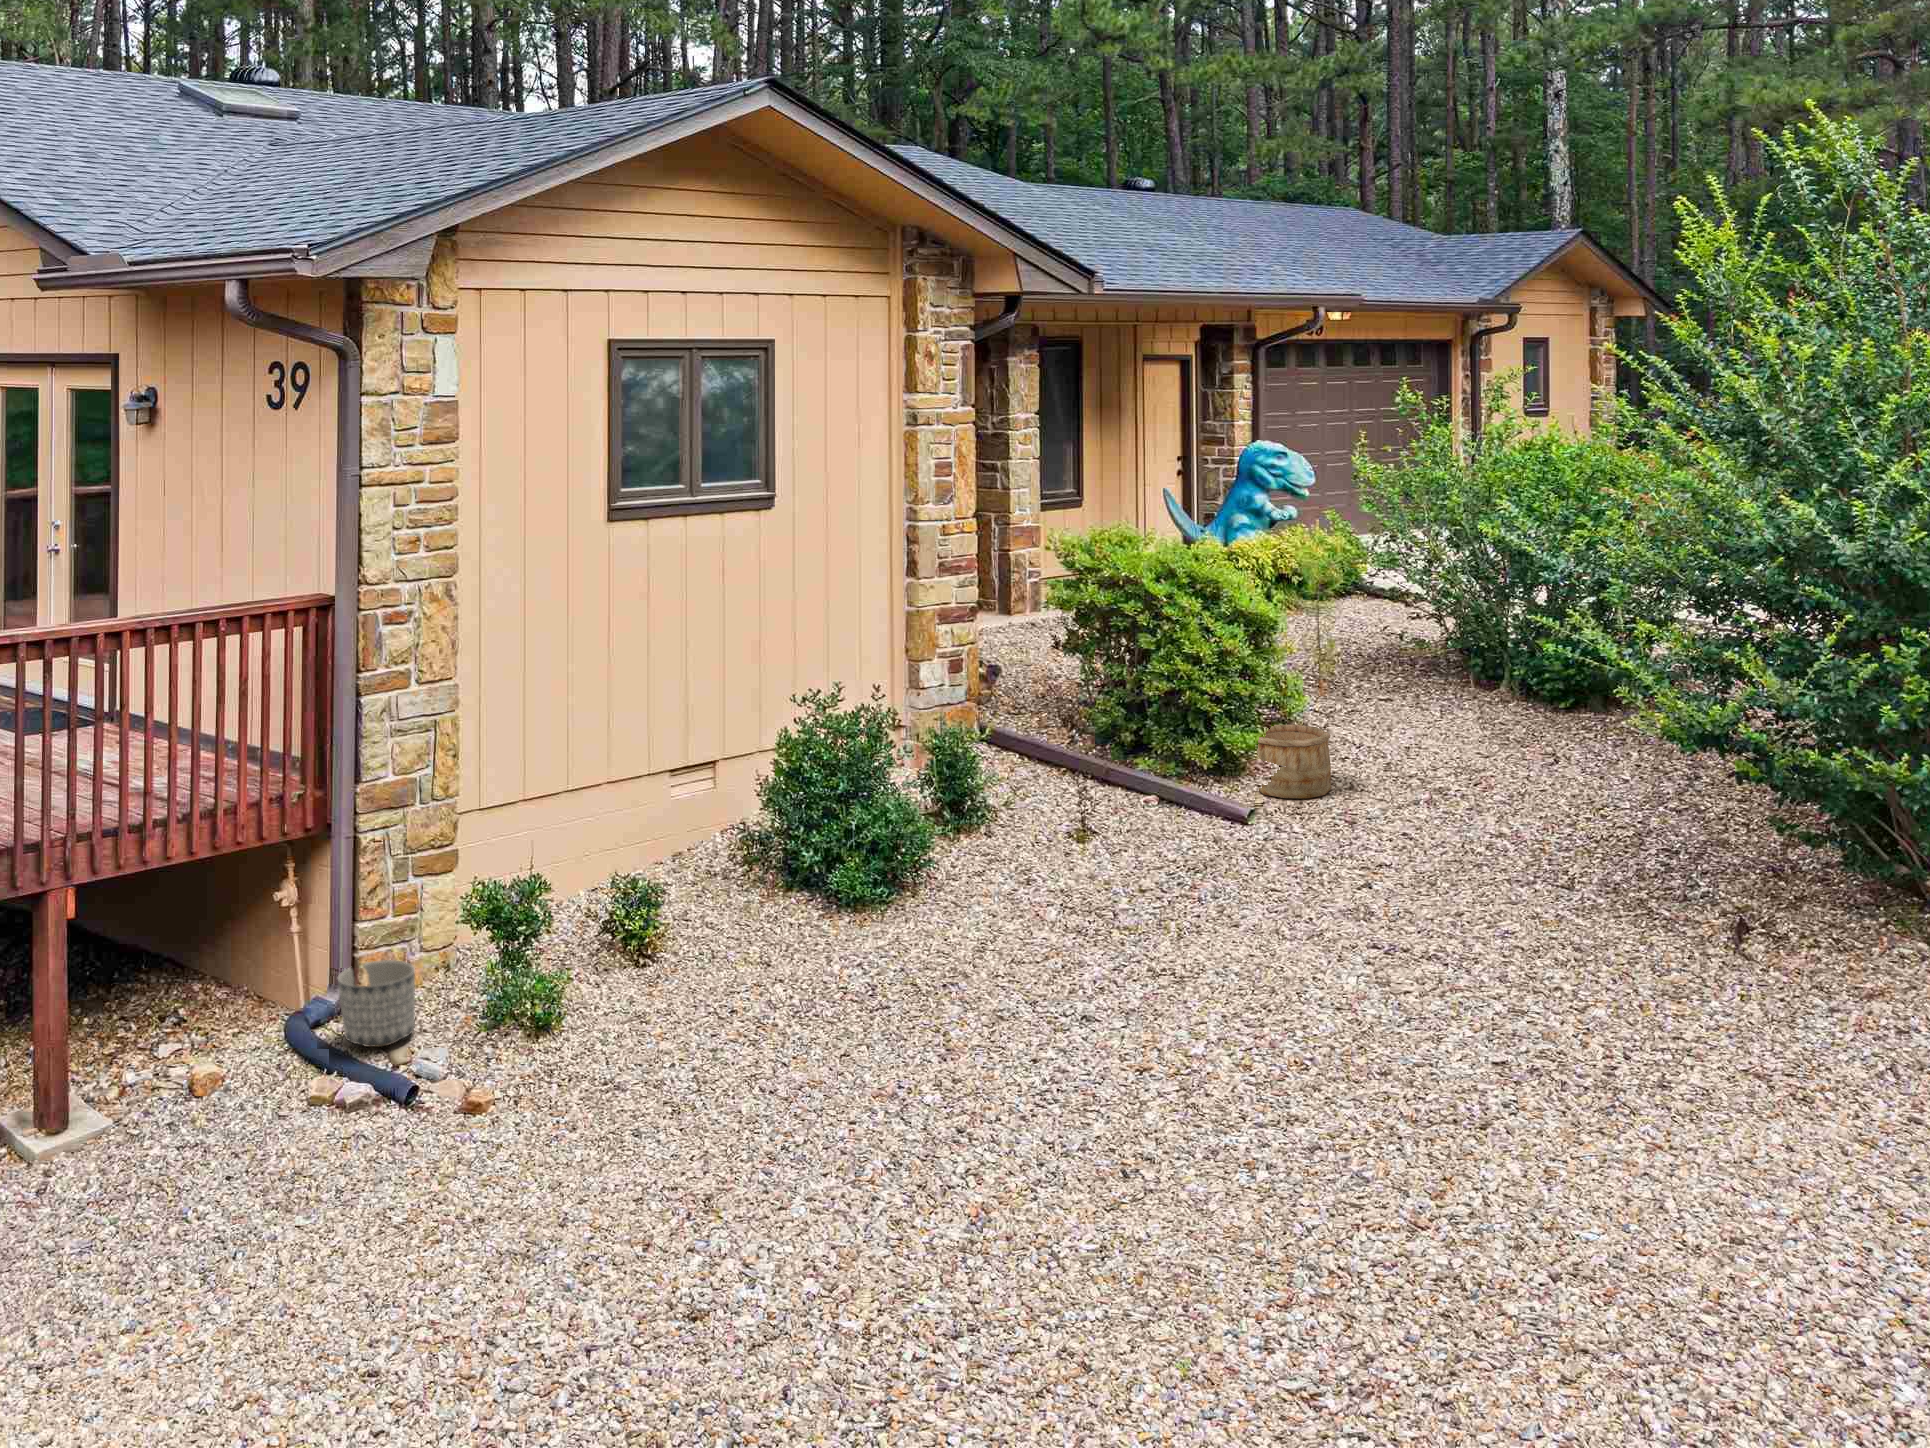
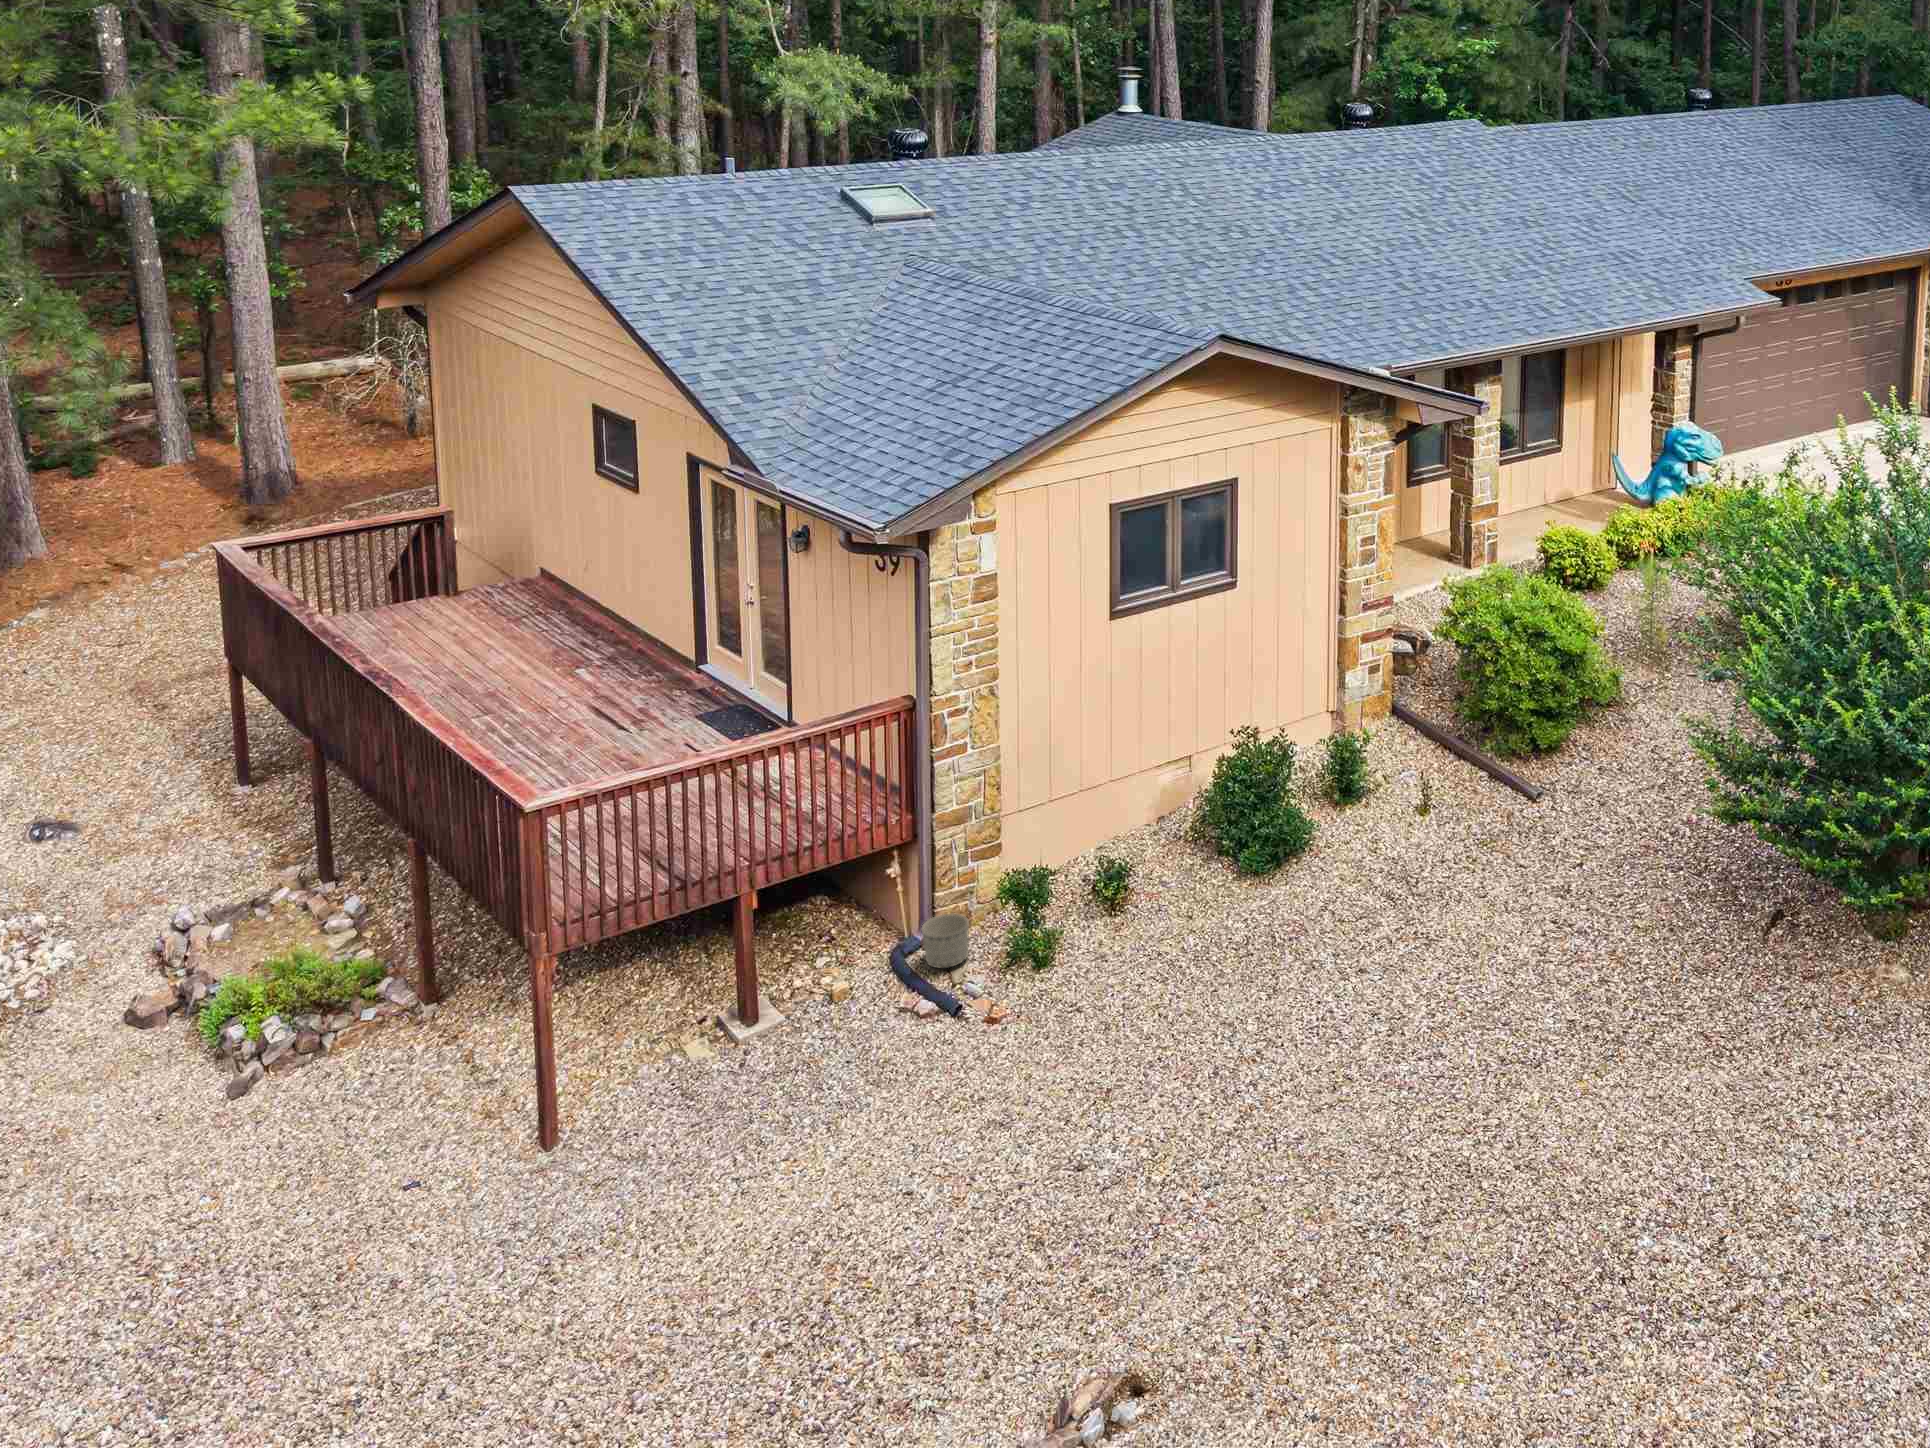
wooden bucket: present [1257,725,1331,798] -> none [1553,723,1603,778]

